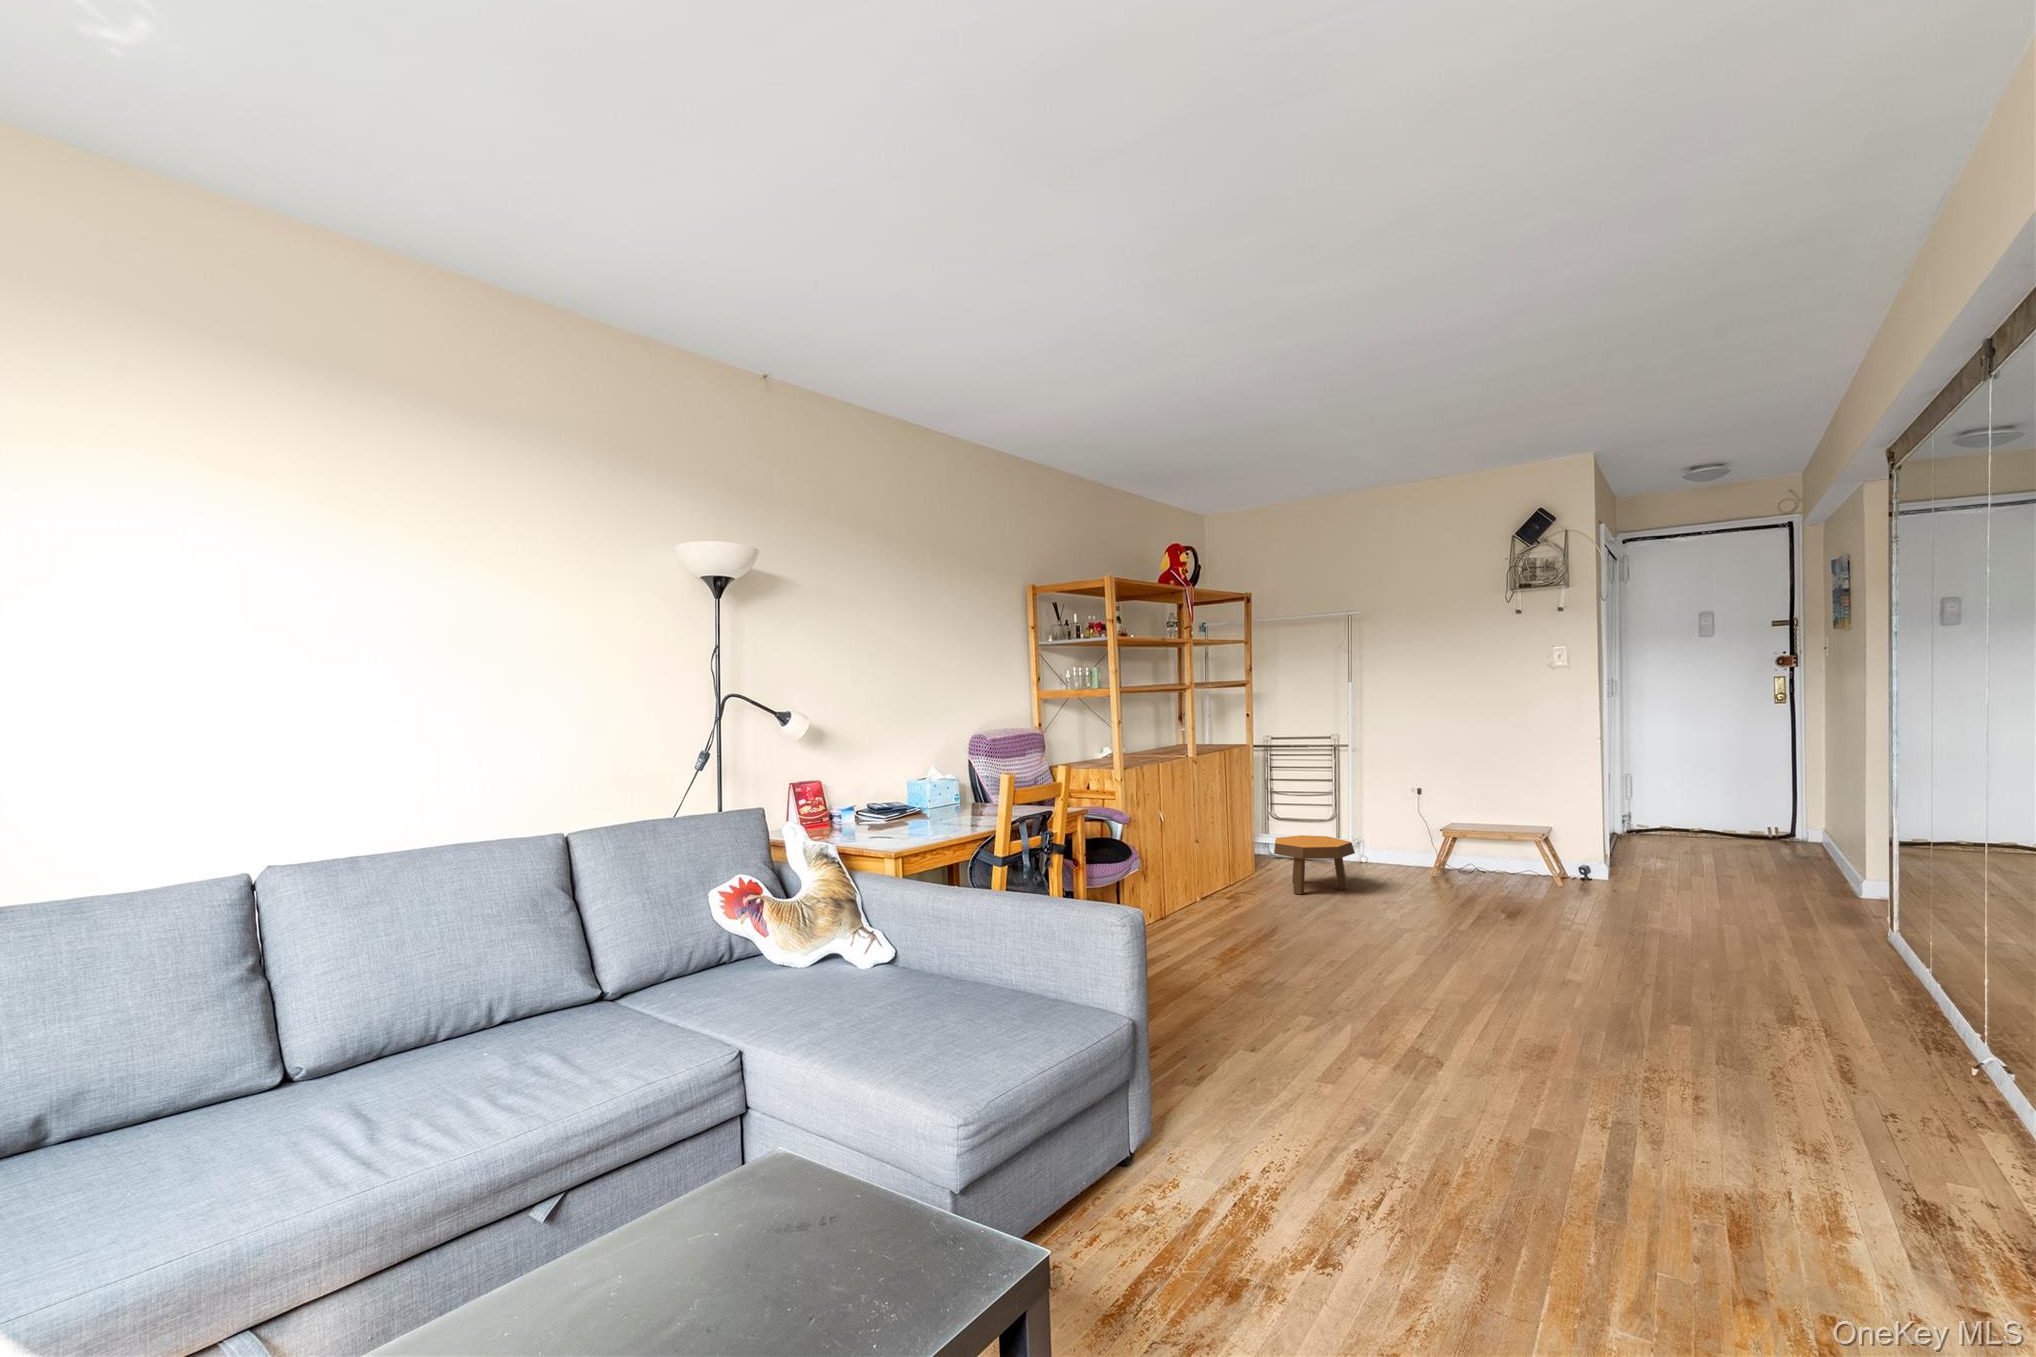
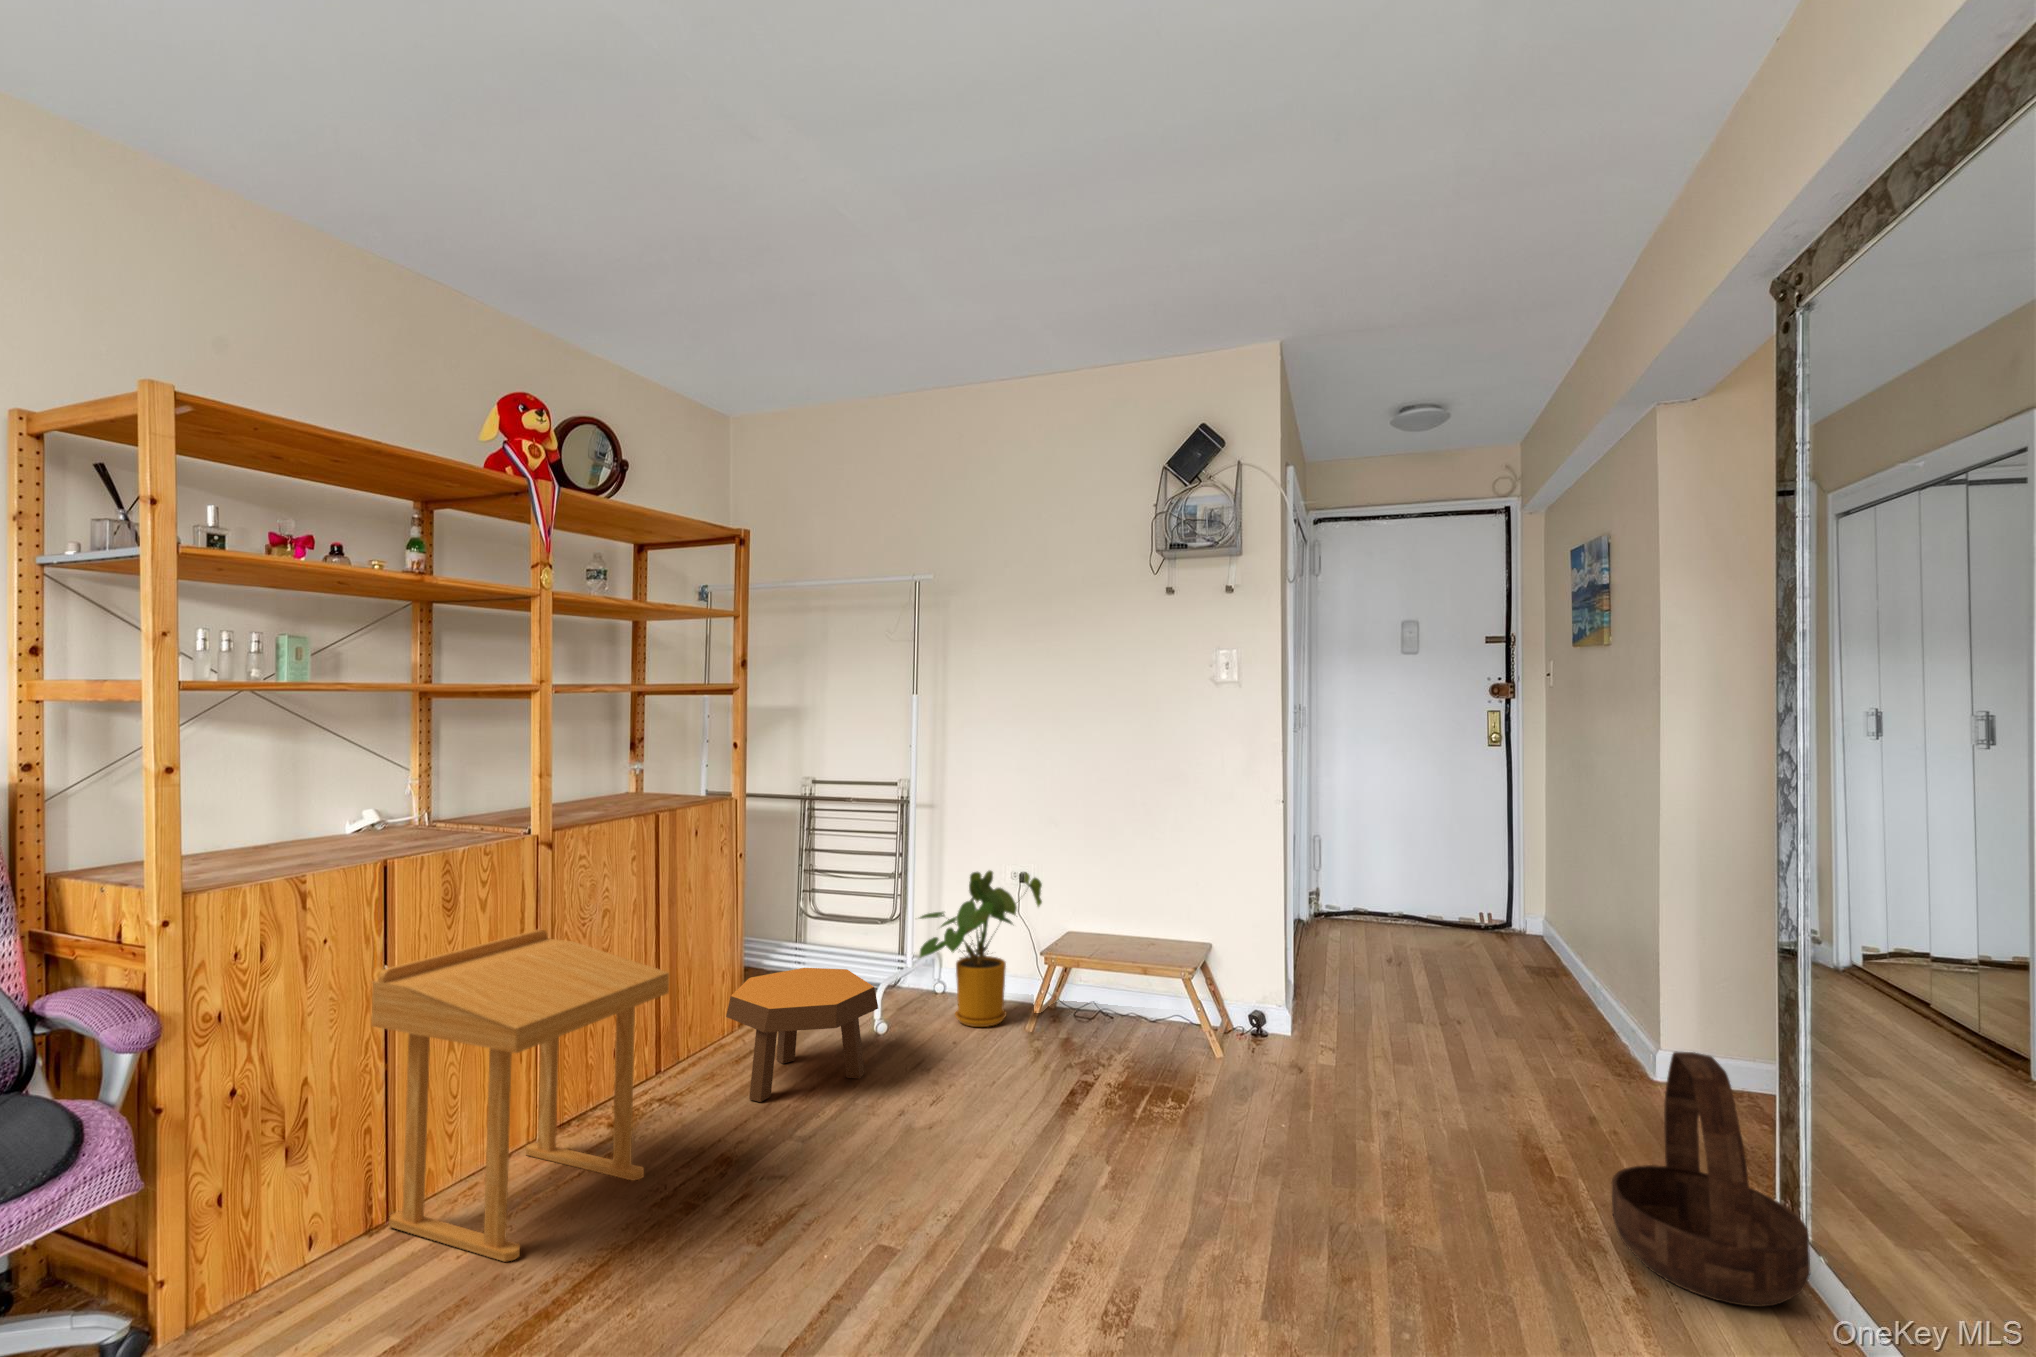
house plant: none [1358,786,1435,875] -> present [919,871,1042,1027]
side table: none [1162,802,1275,927] -> present [371,930,669,1261]
basket: none [1787,853,1887,960] -> present [1612,1052,1810,1307]

